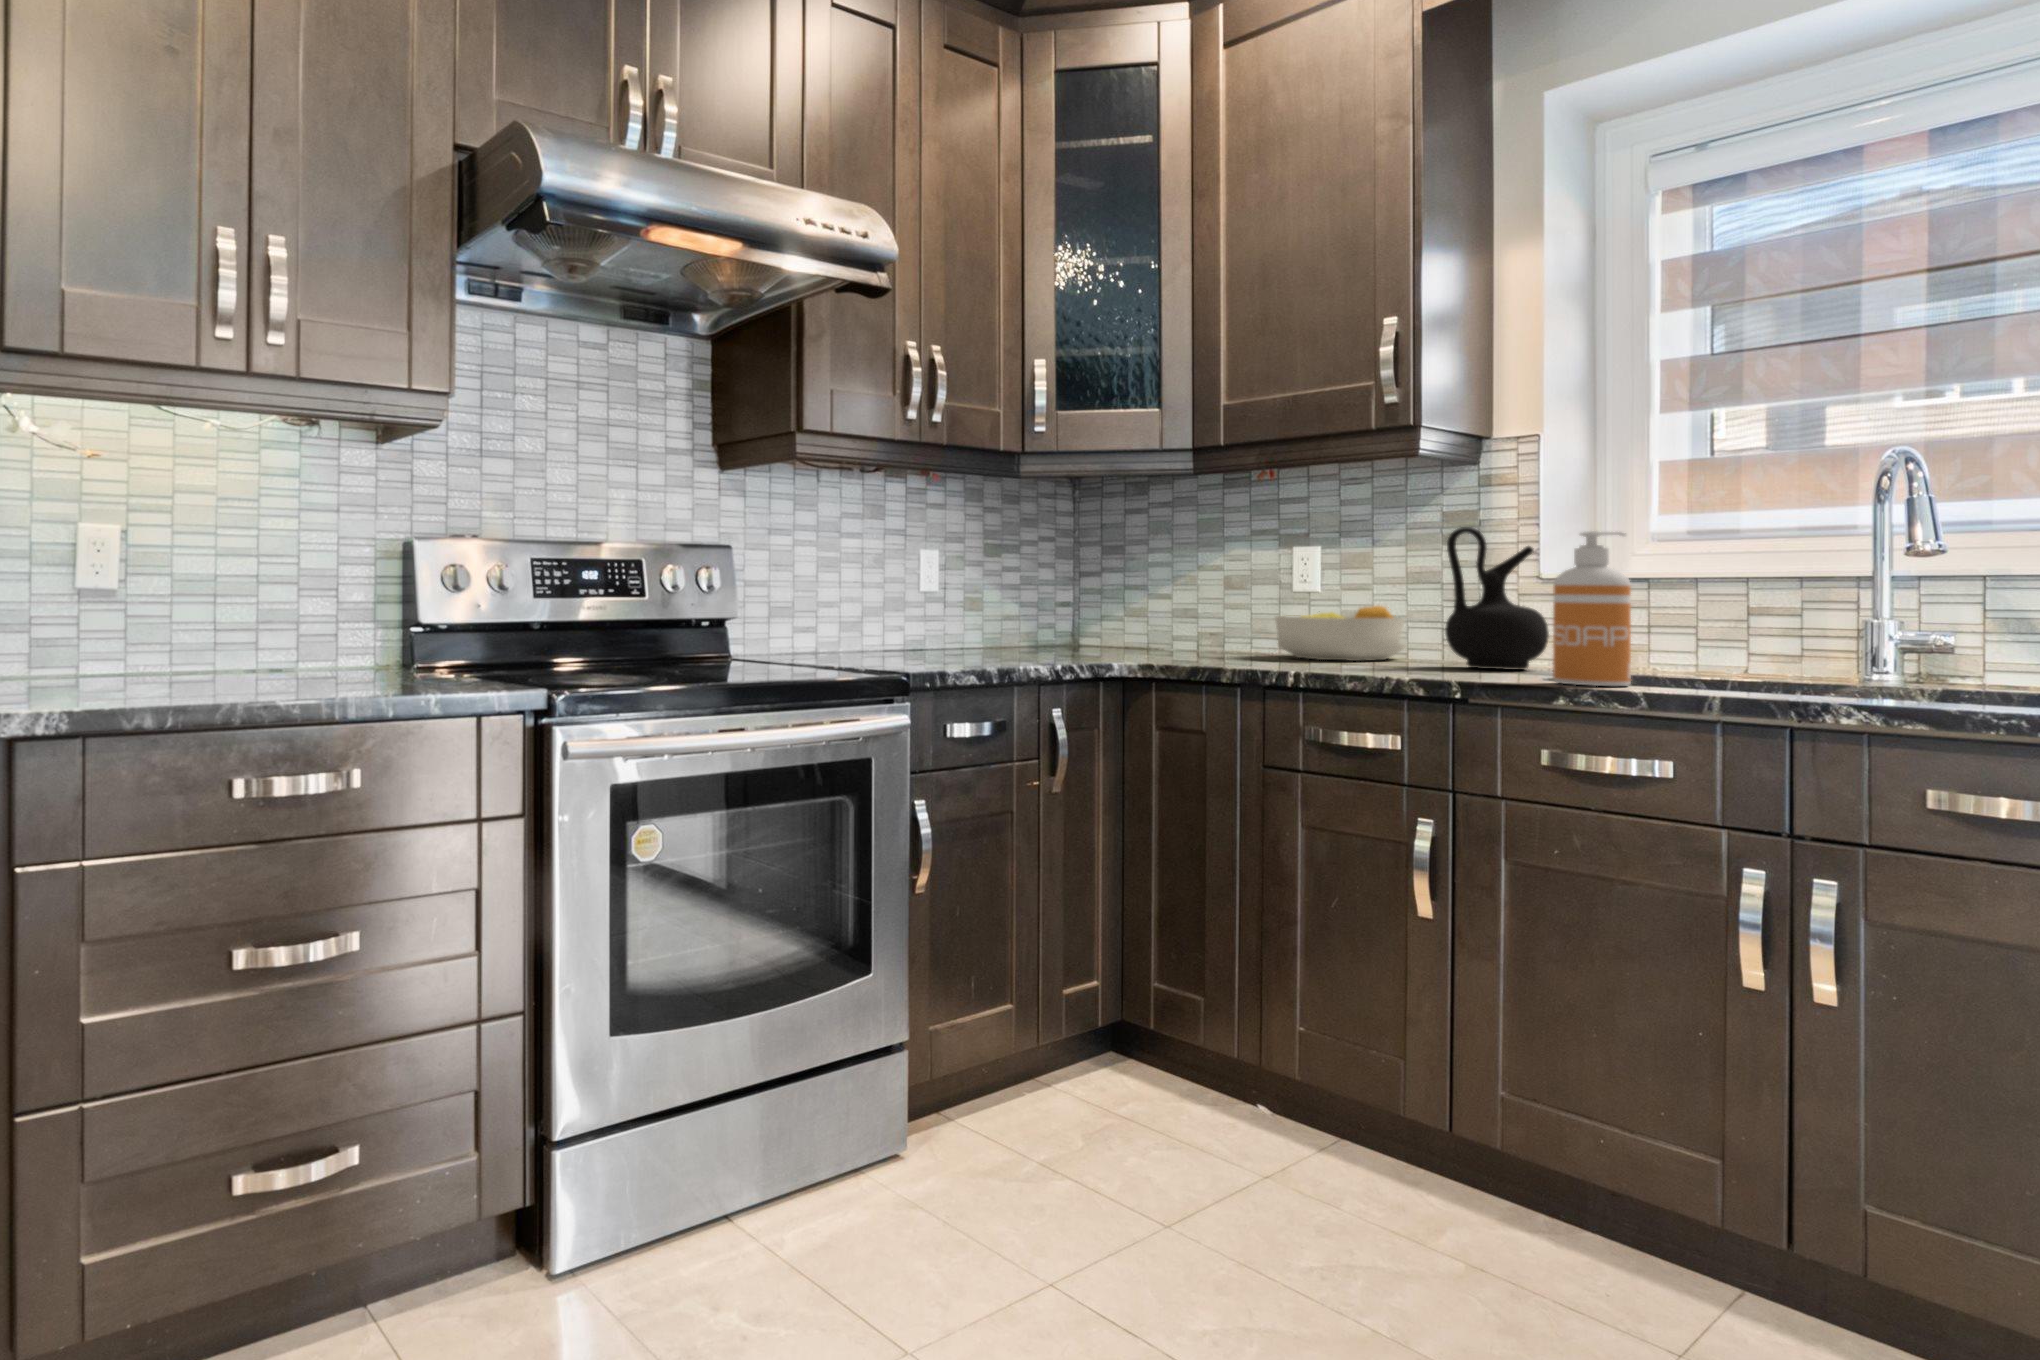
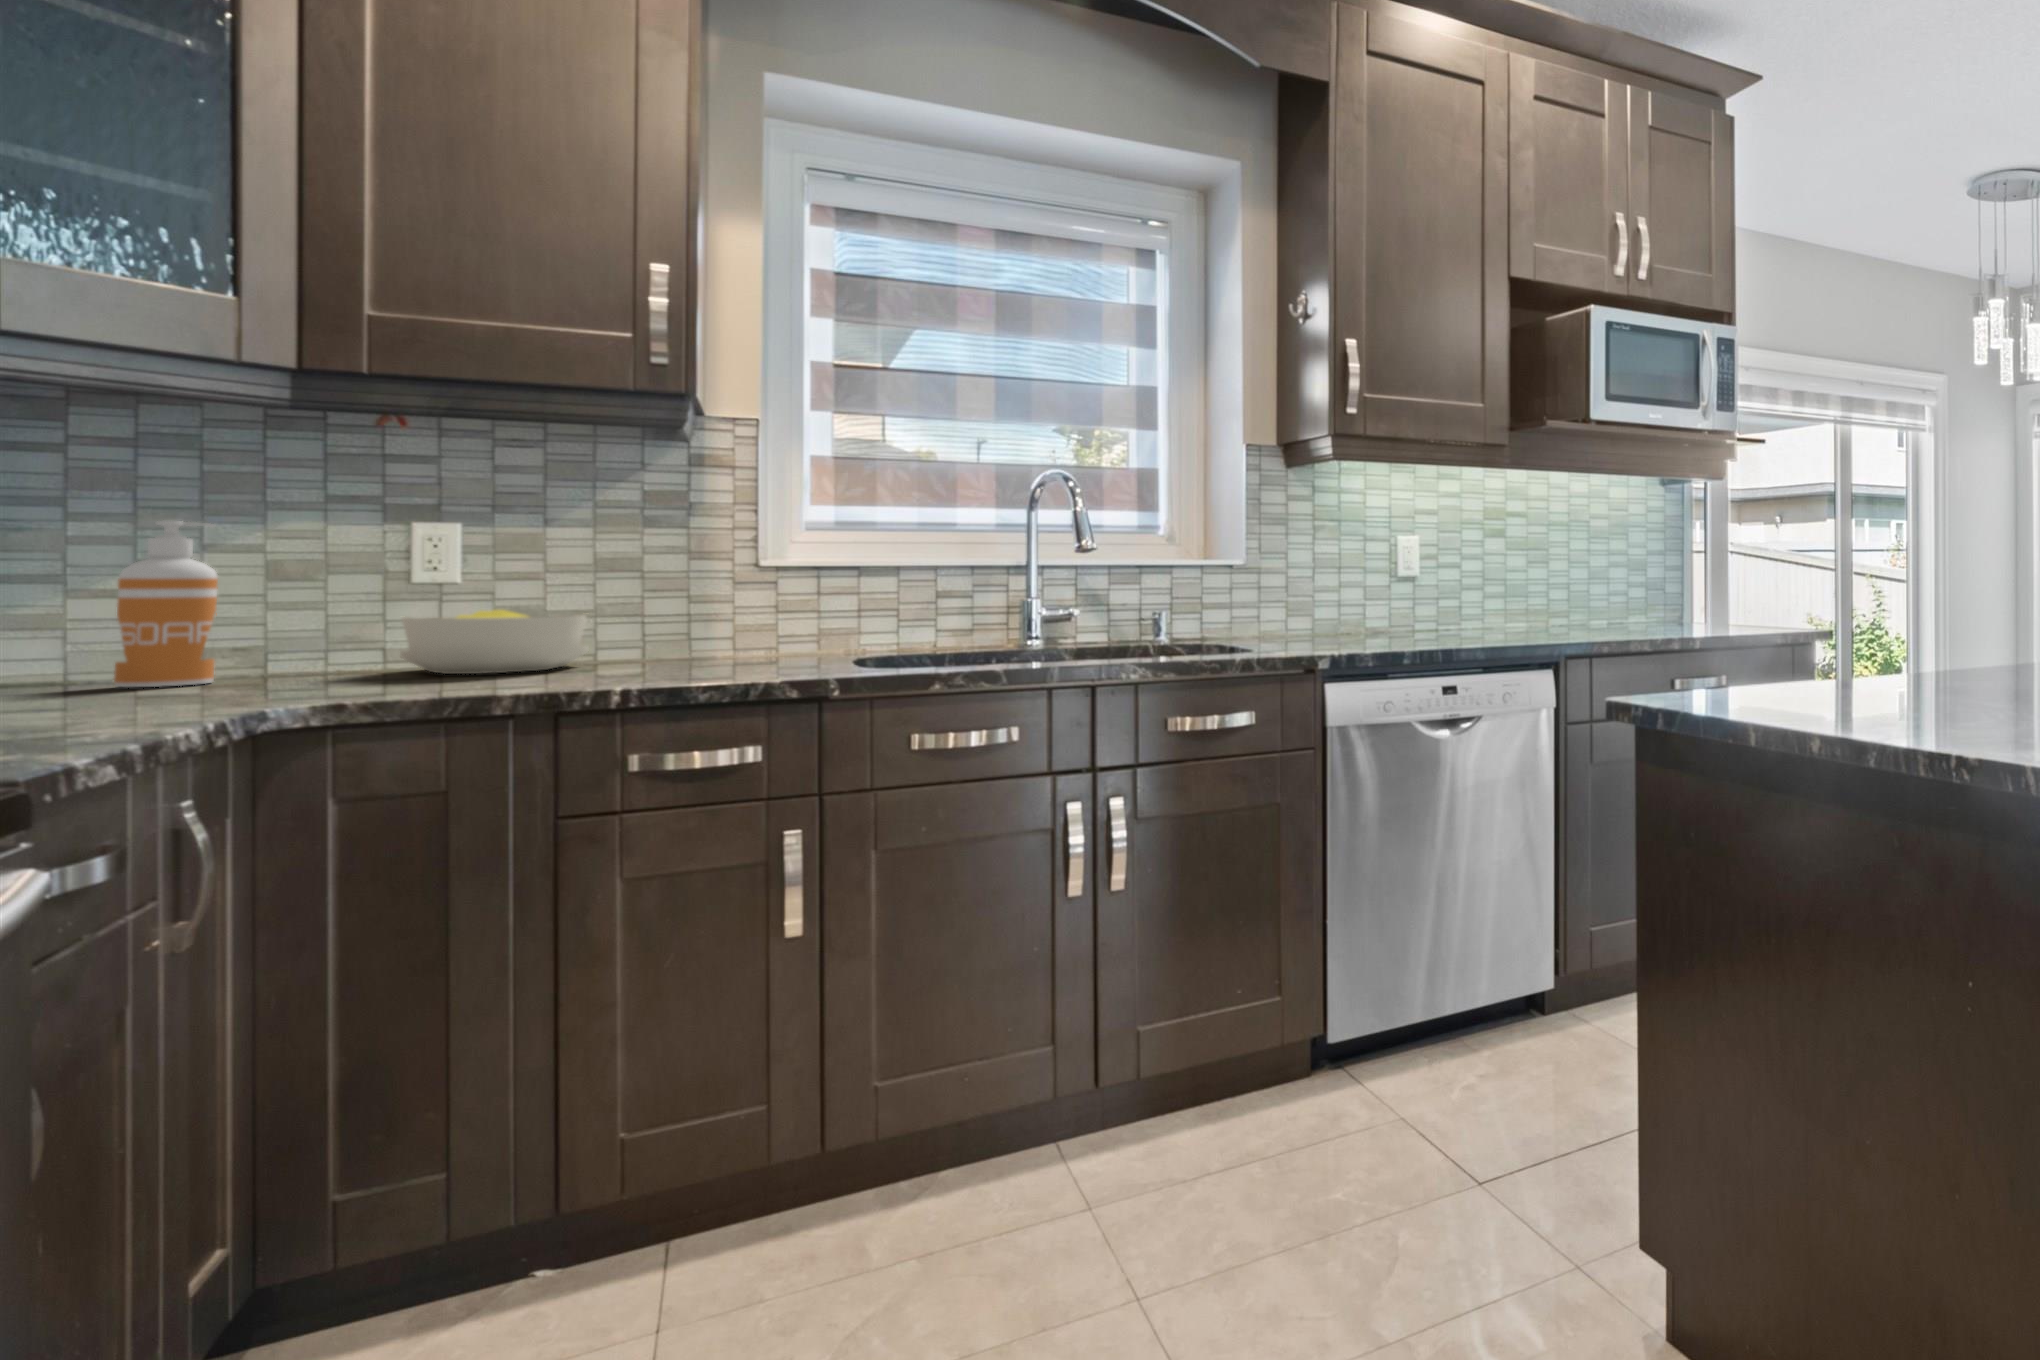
ceramic jug: present [1445,527,1549,670] -> none [694,510,803,664]
soap dispenser: present [1553,531,1631,686] -> present [114,521,218,687]

